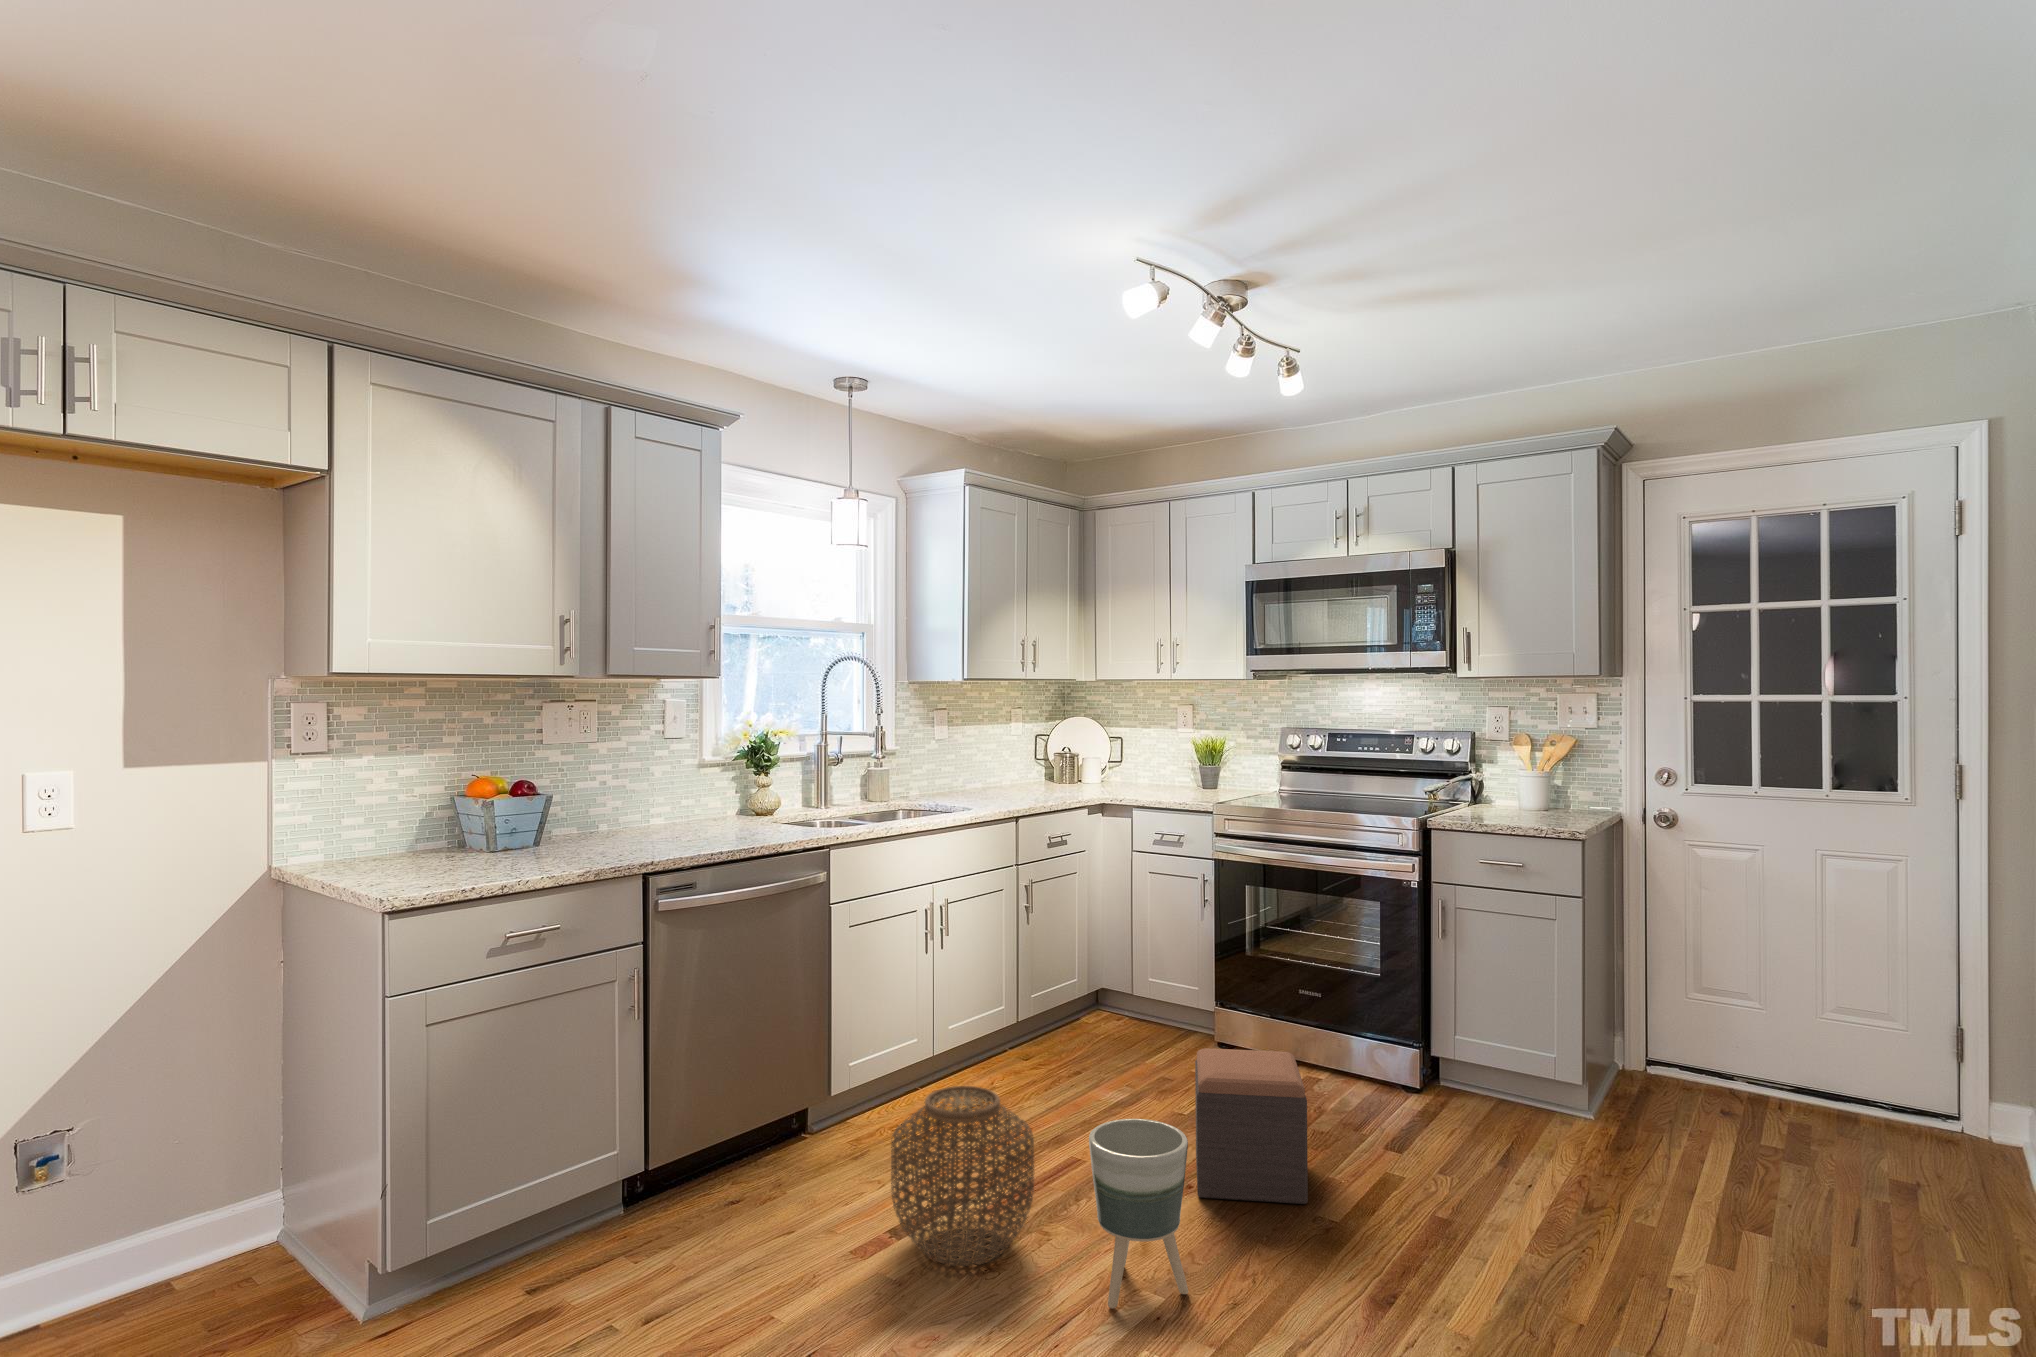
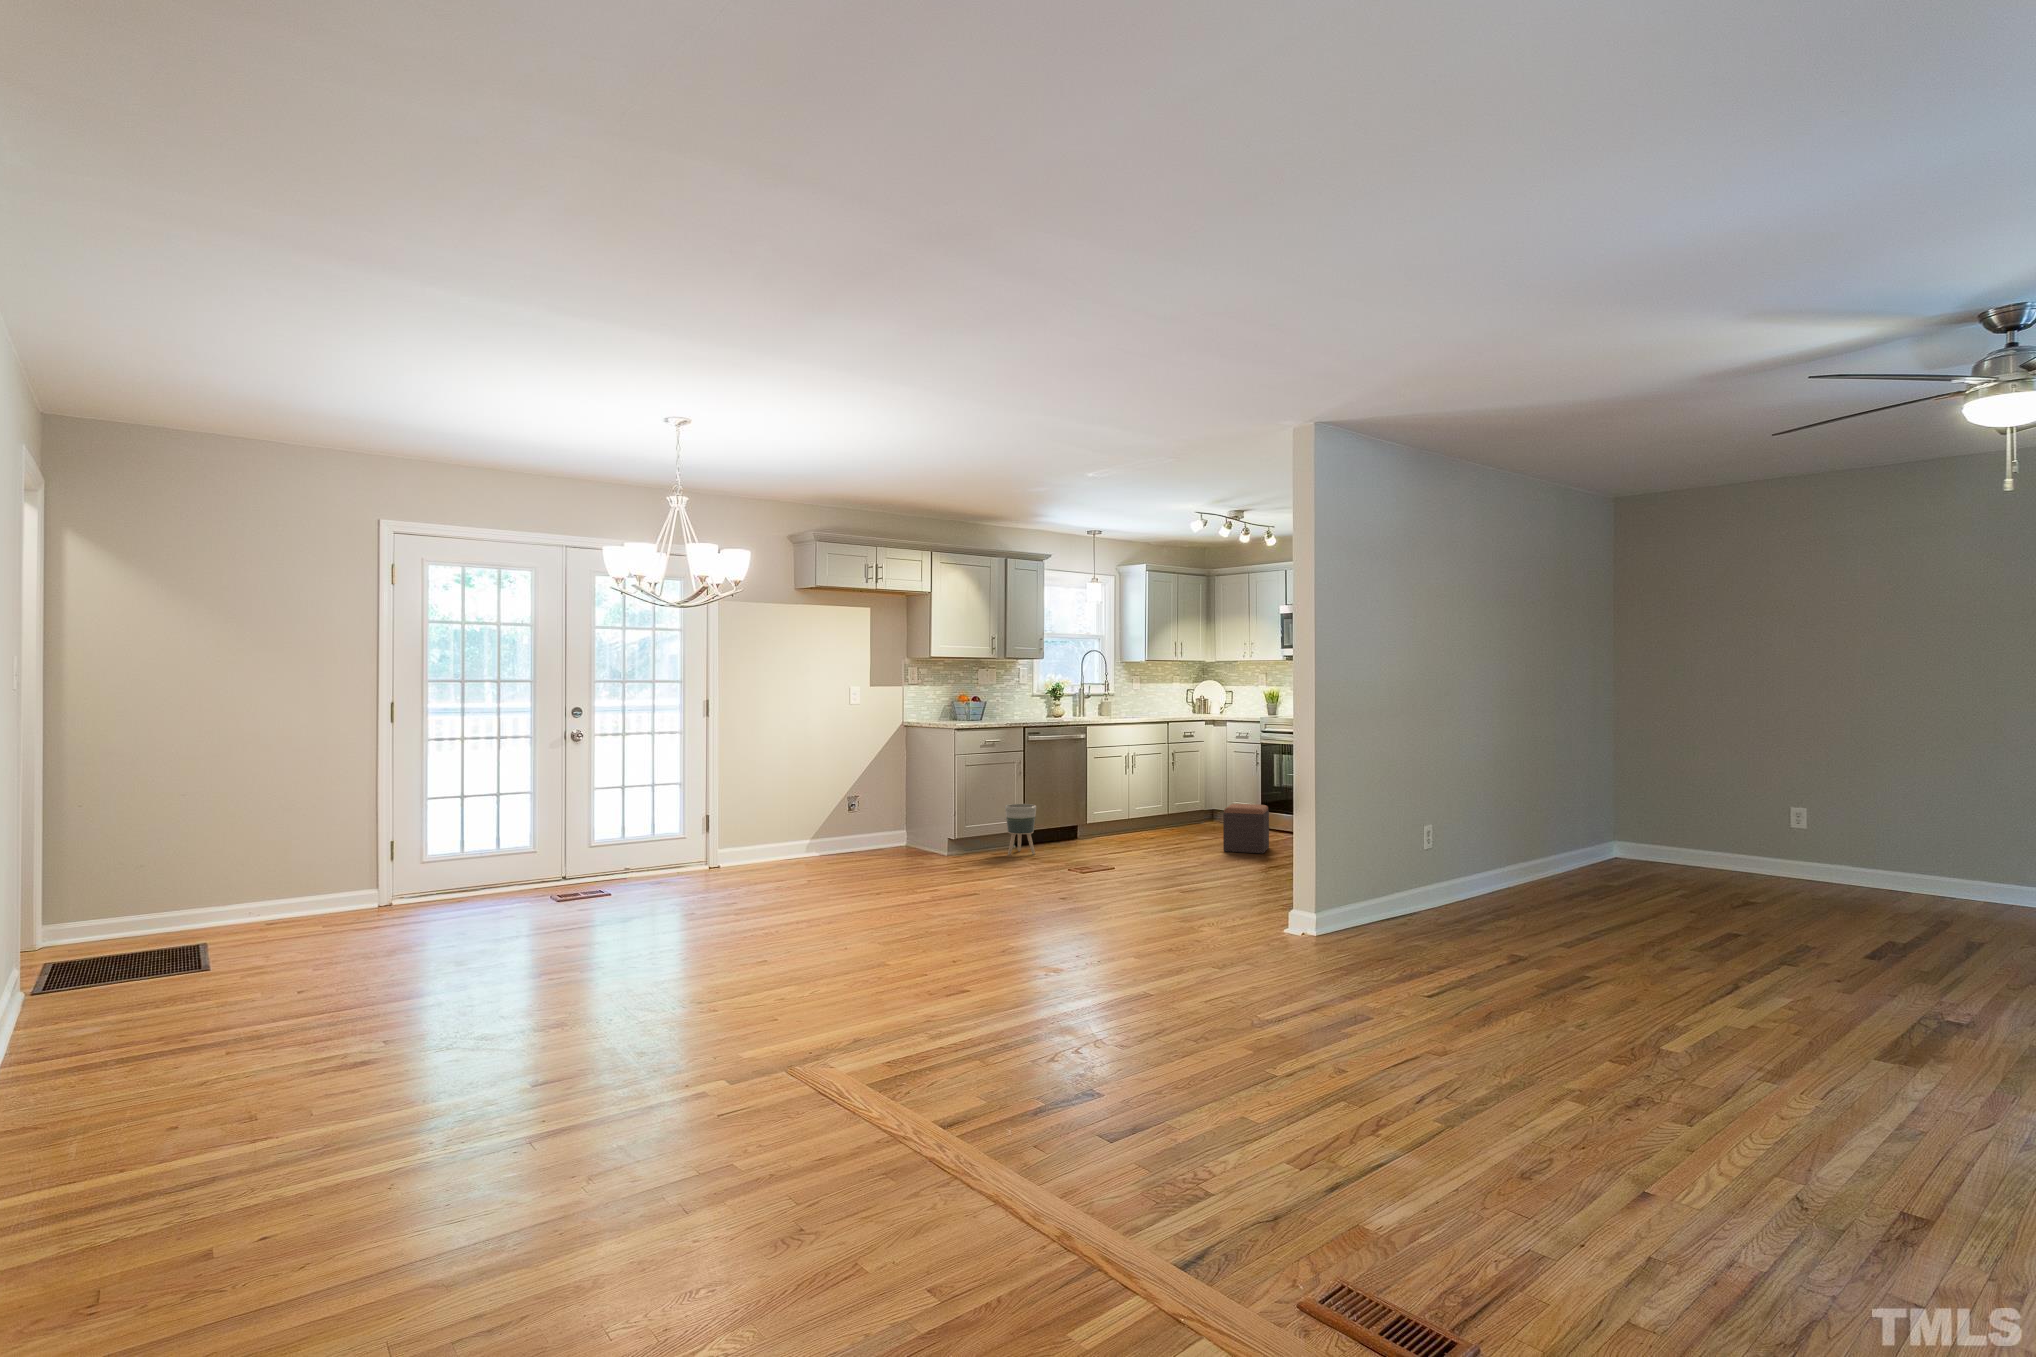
woven basket: present [891,1086,1034,1266] -> none [1110,802,1159,857]
planter: present [1089,1119,1188,1308] -> present [1005,804,1036,855]

